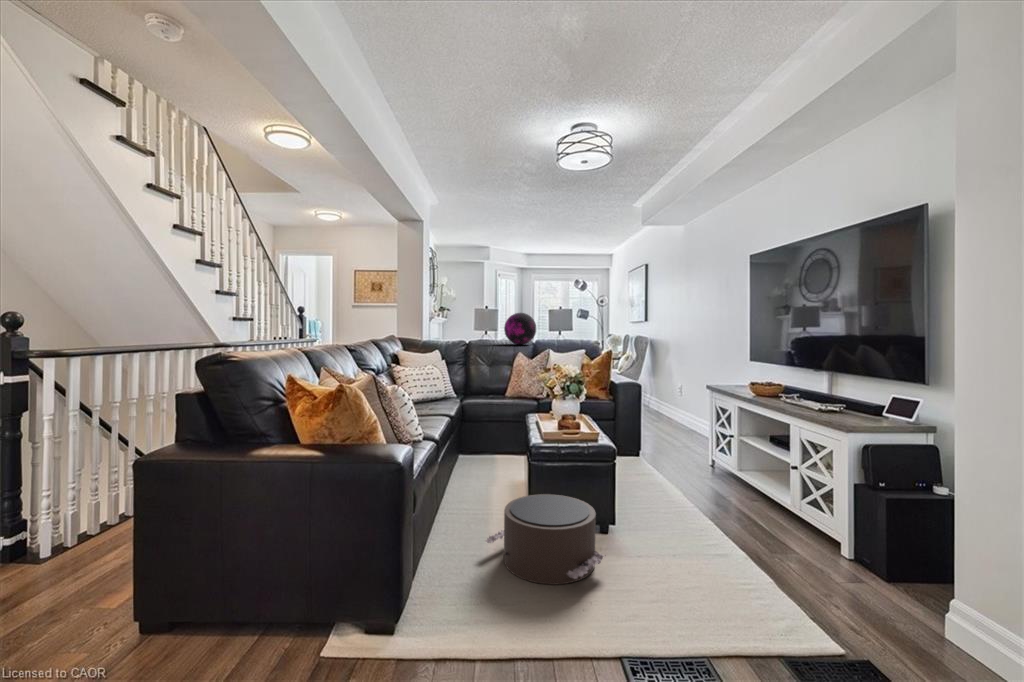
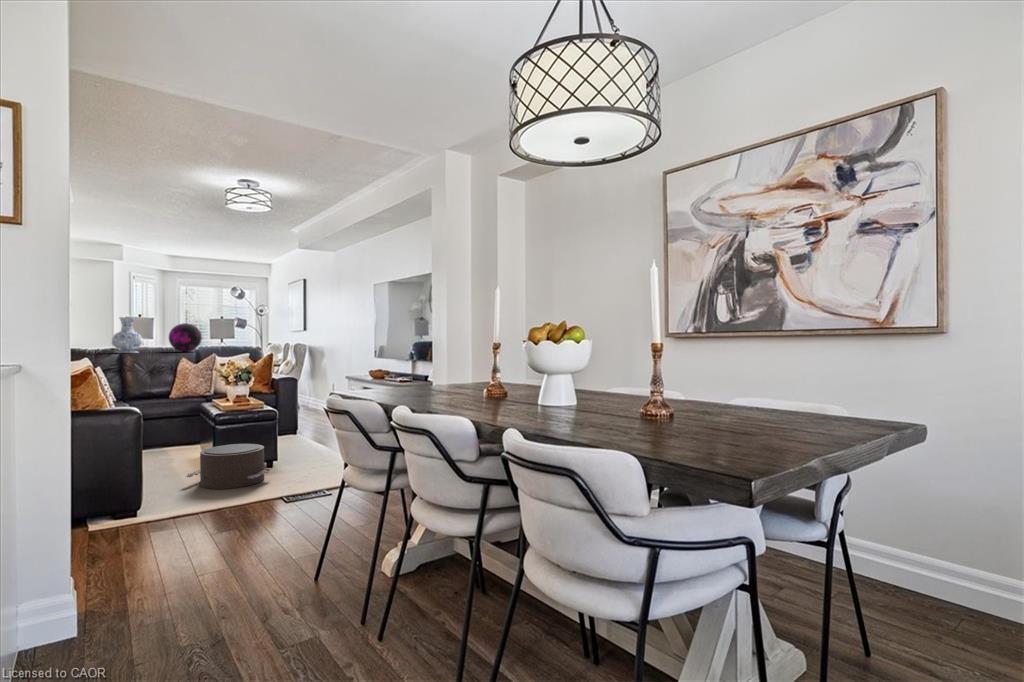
vase: none [452,306,479,345] -> present [112,317,143,353]

